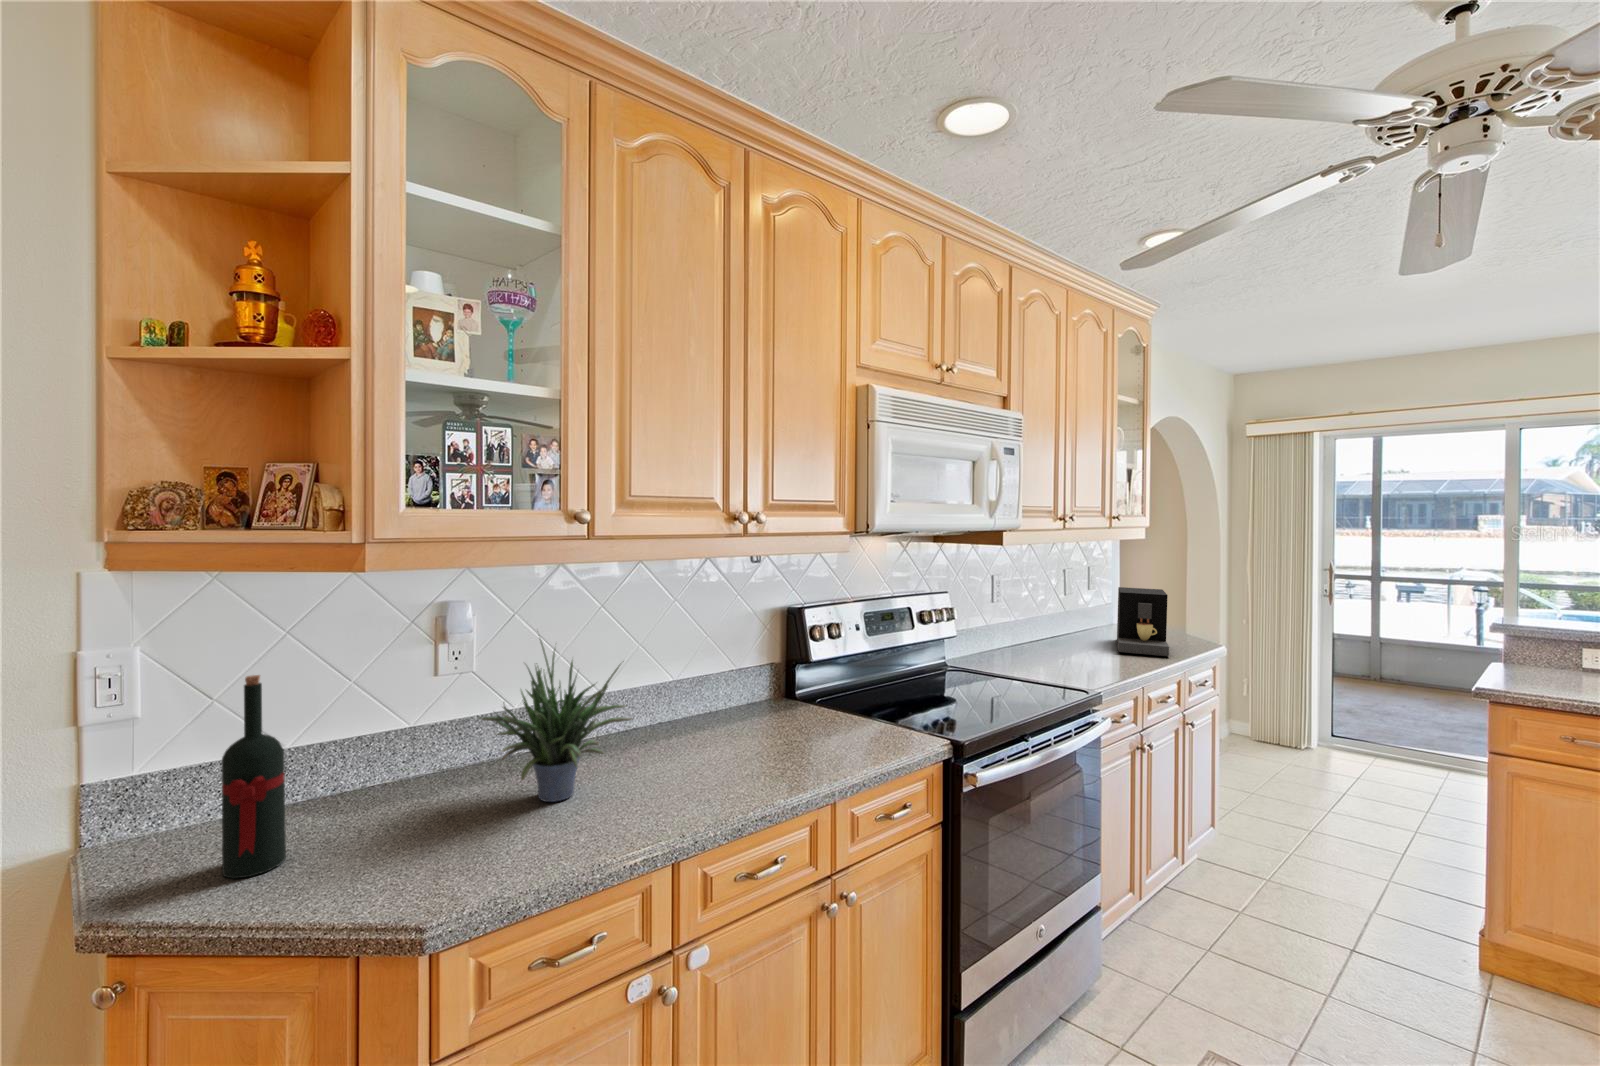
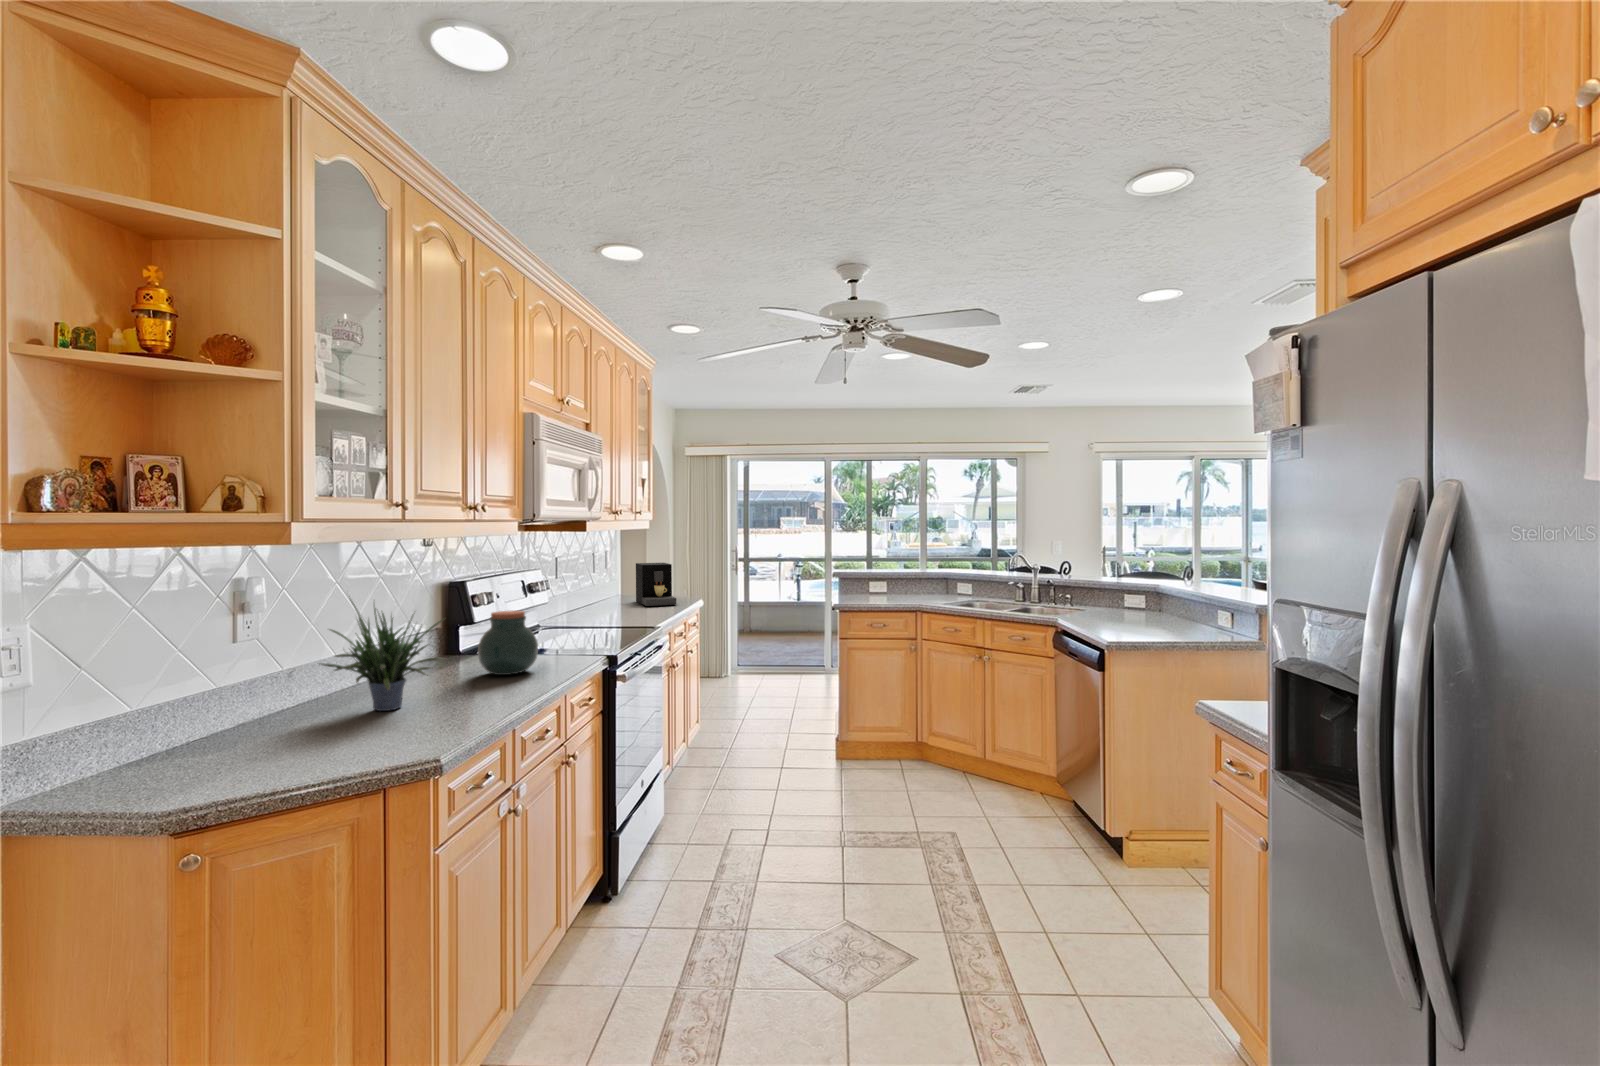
jar: none [733,667,814,766] -> present [478,611,538,675]
wine bottle: present [222,675,286,879] -> none [202,621,255,773]

